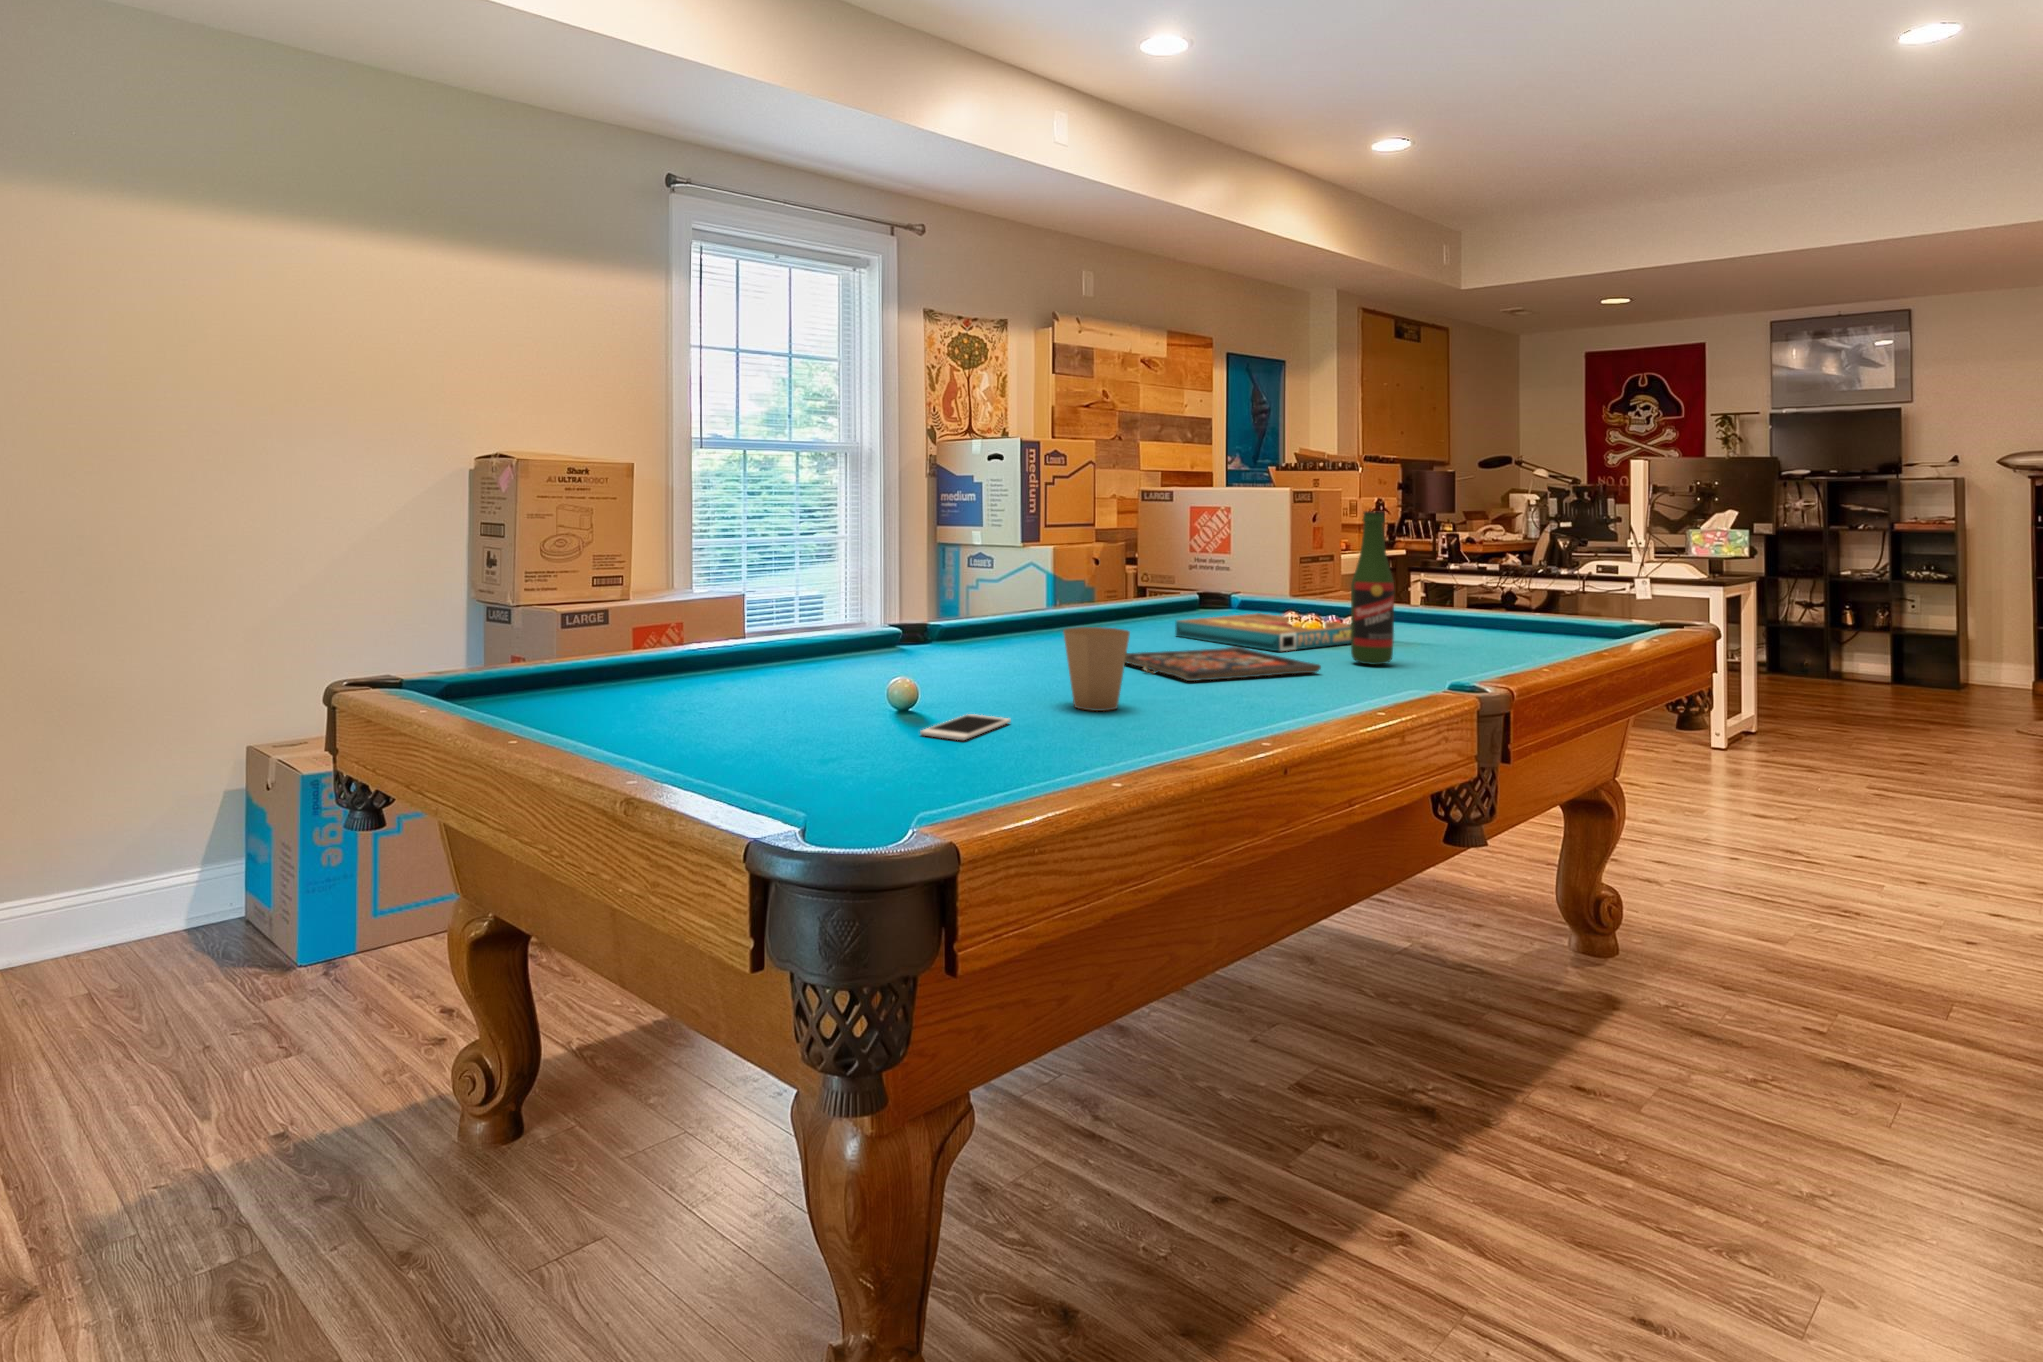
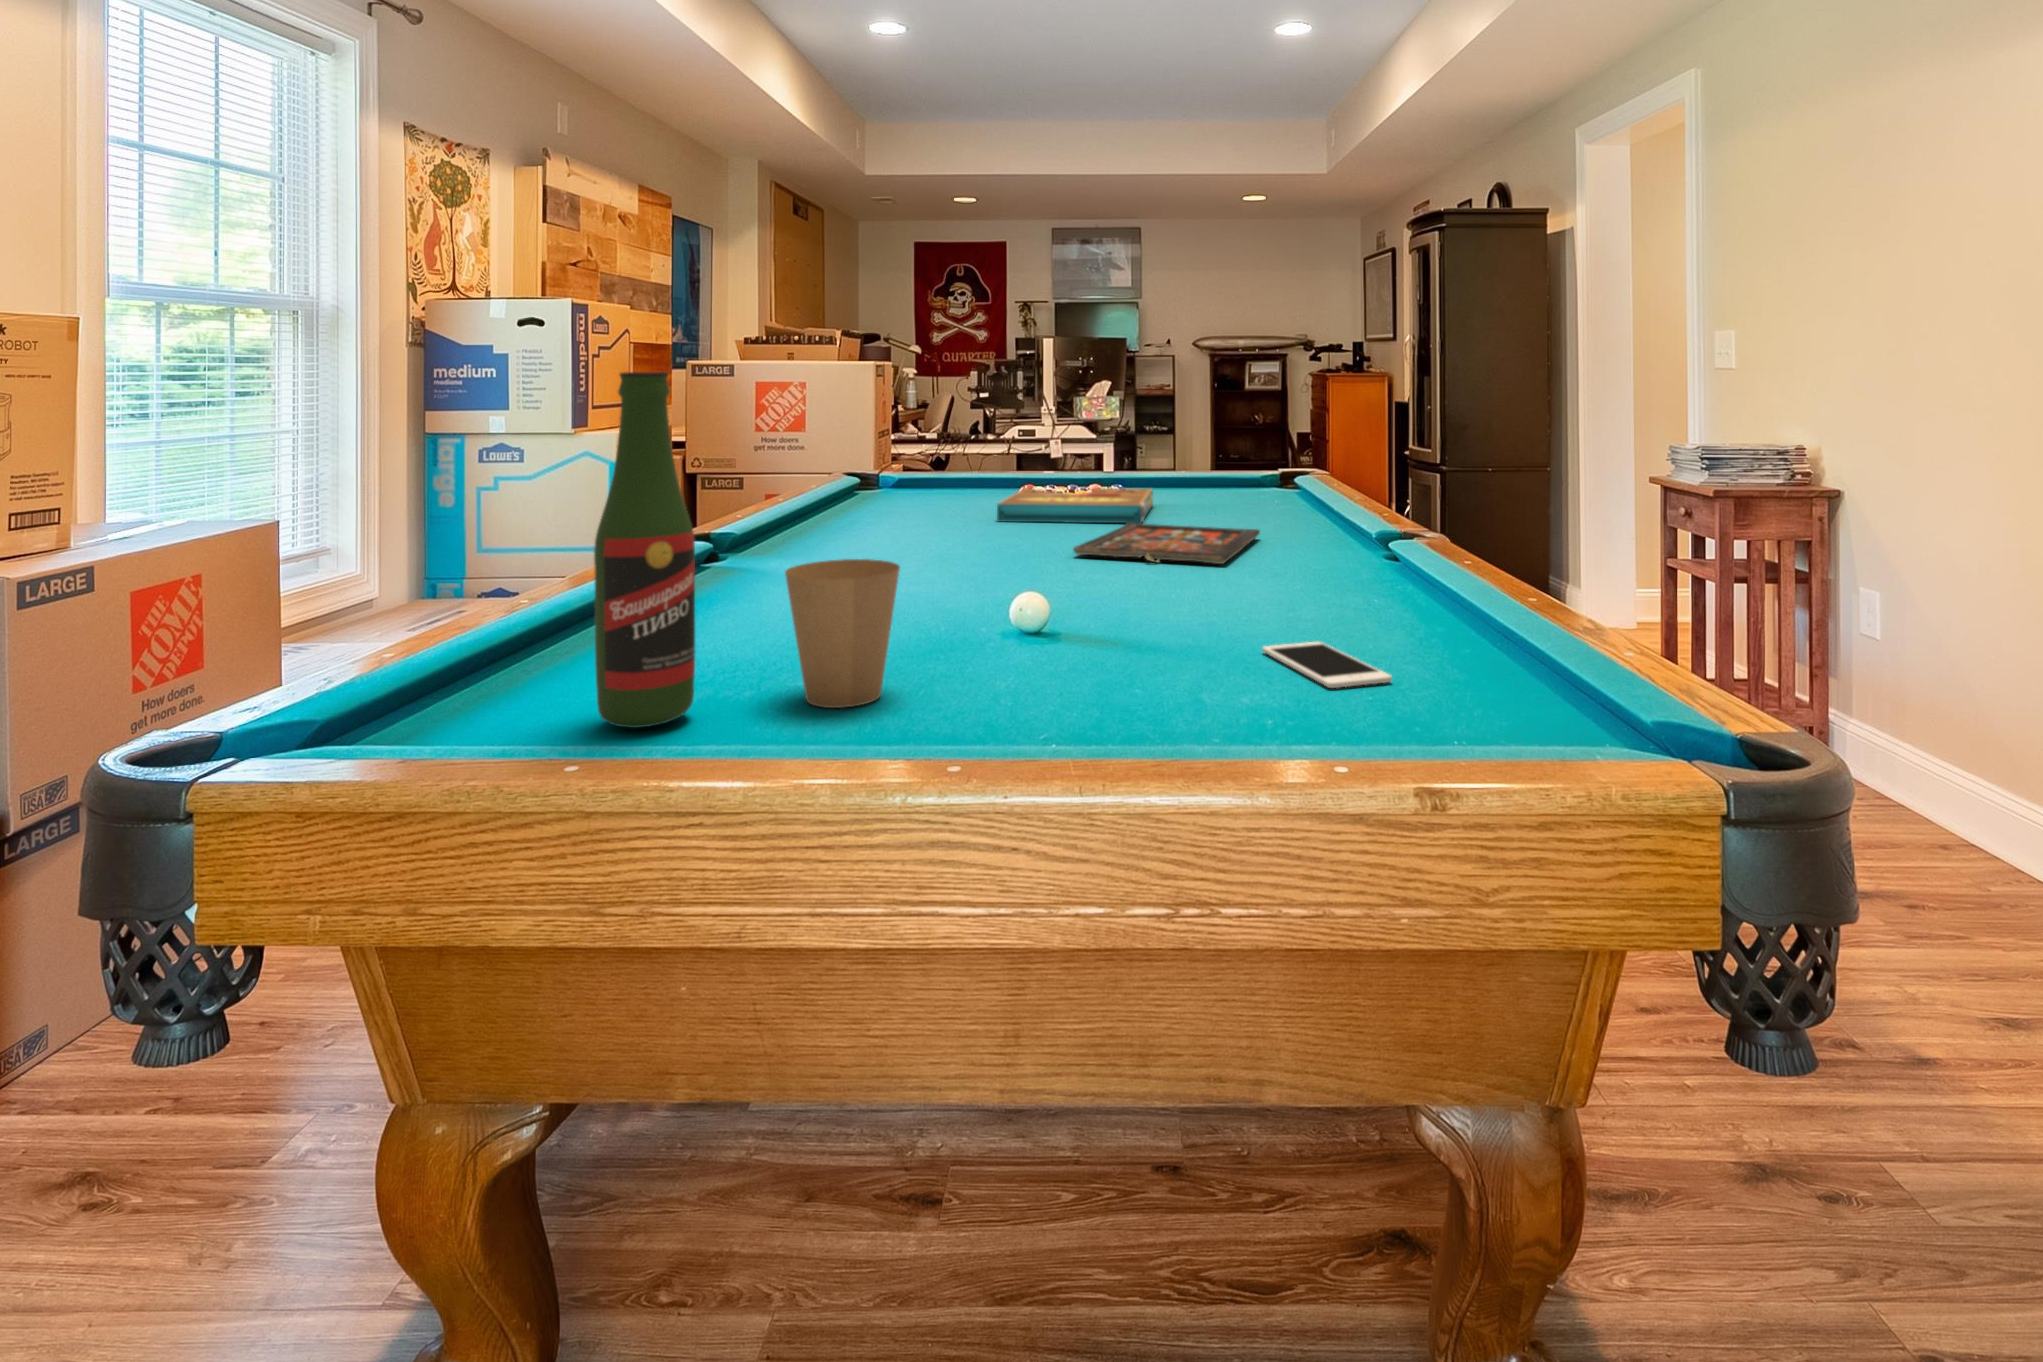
beer bottle: present [1351,511,1394,665] -> present [594,372,695,728]
paper cup: present [1063,627,1130,711] -> present [785,559,900,708]

